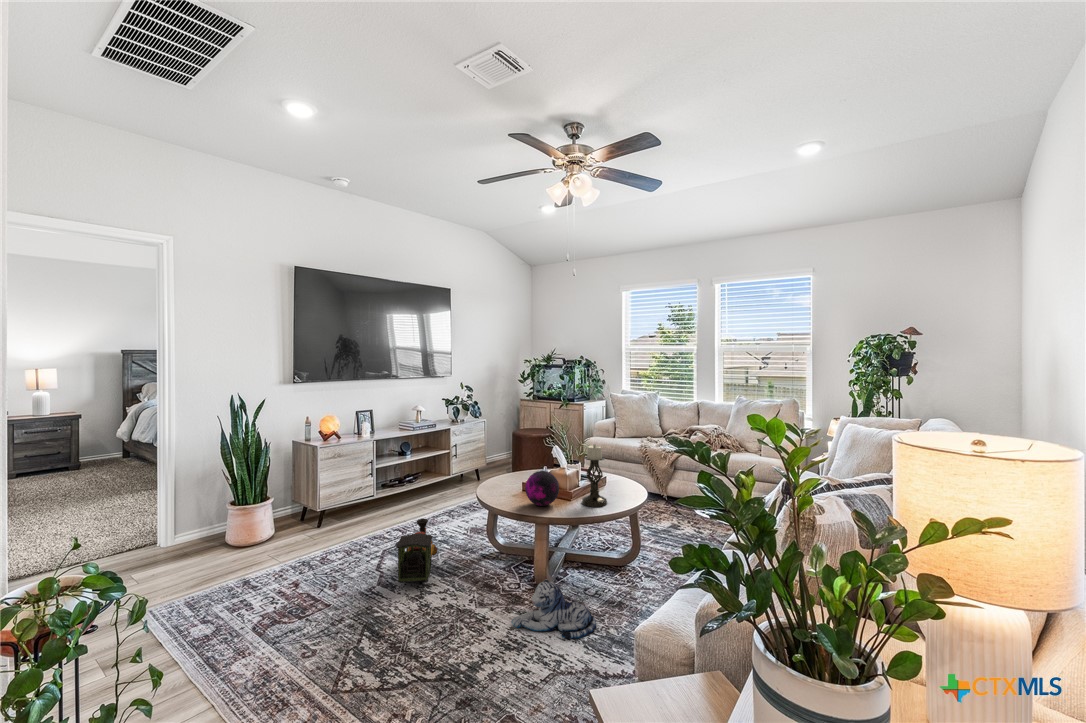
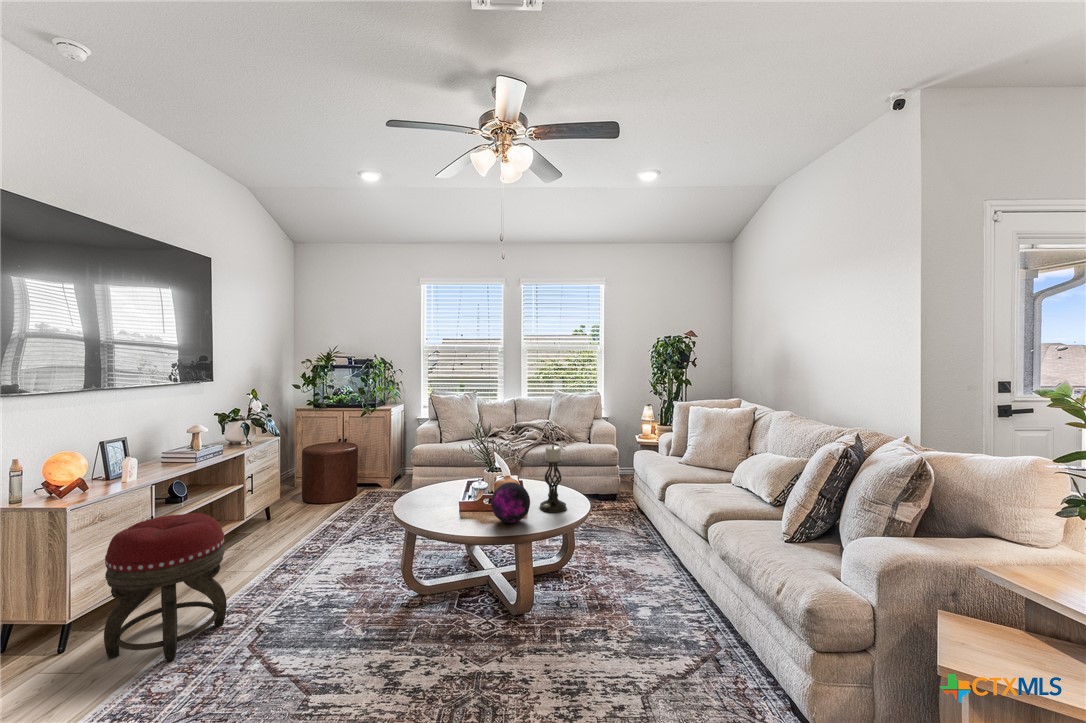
footstool: none [327,459,390,546] -> present [104,513,227,662]
toy train: present [396,519,437,582] -> none [307,579,390,678]
plush toy: present [511,579,596,639] -> none [541,600,618,668]

